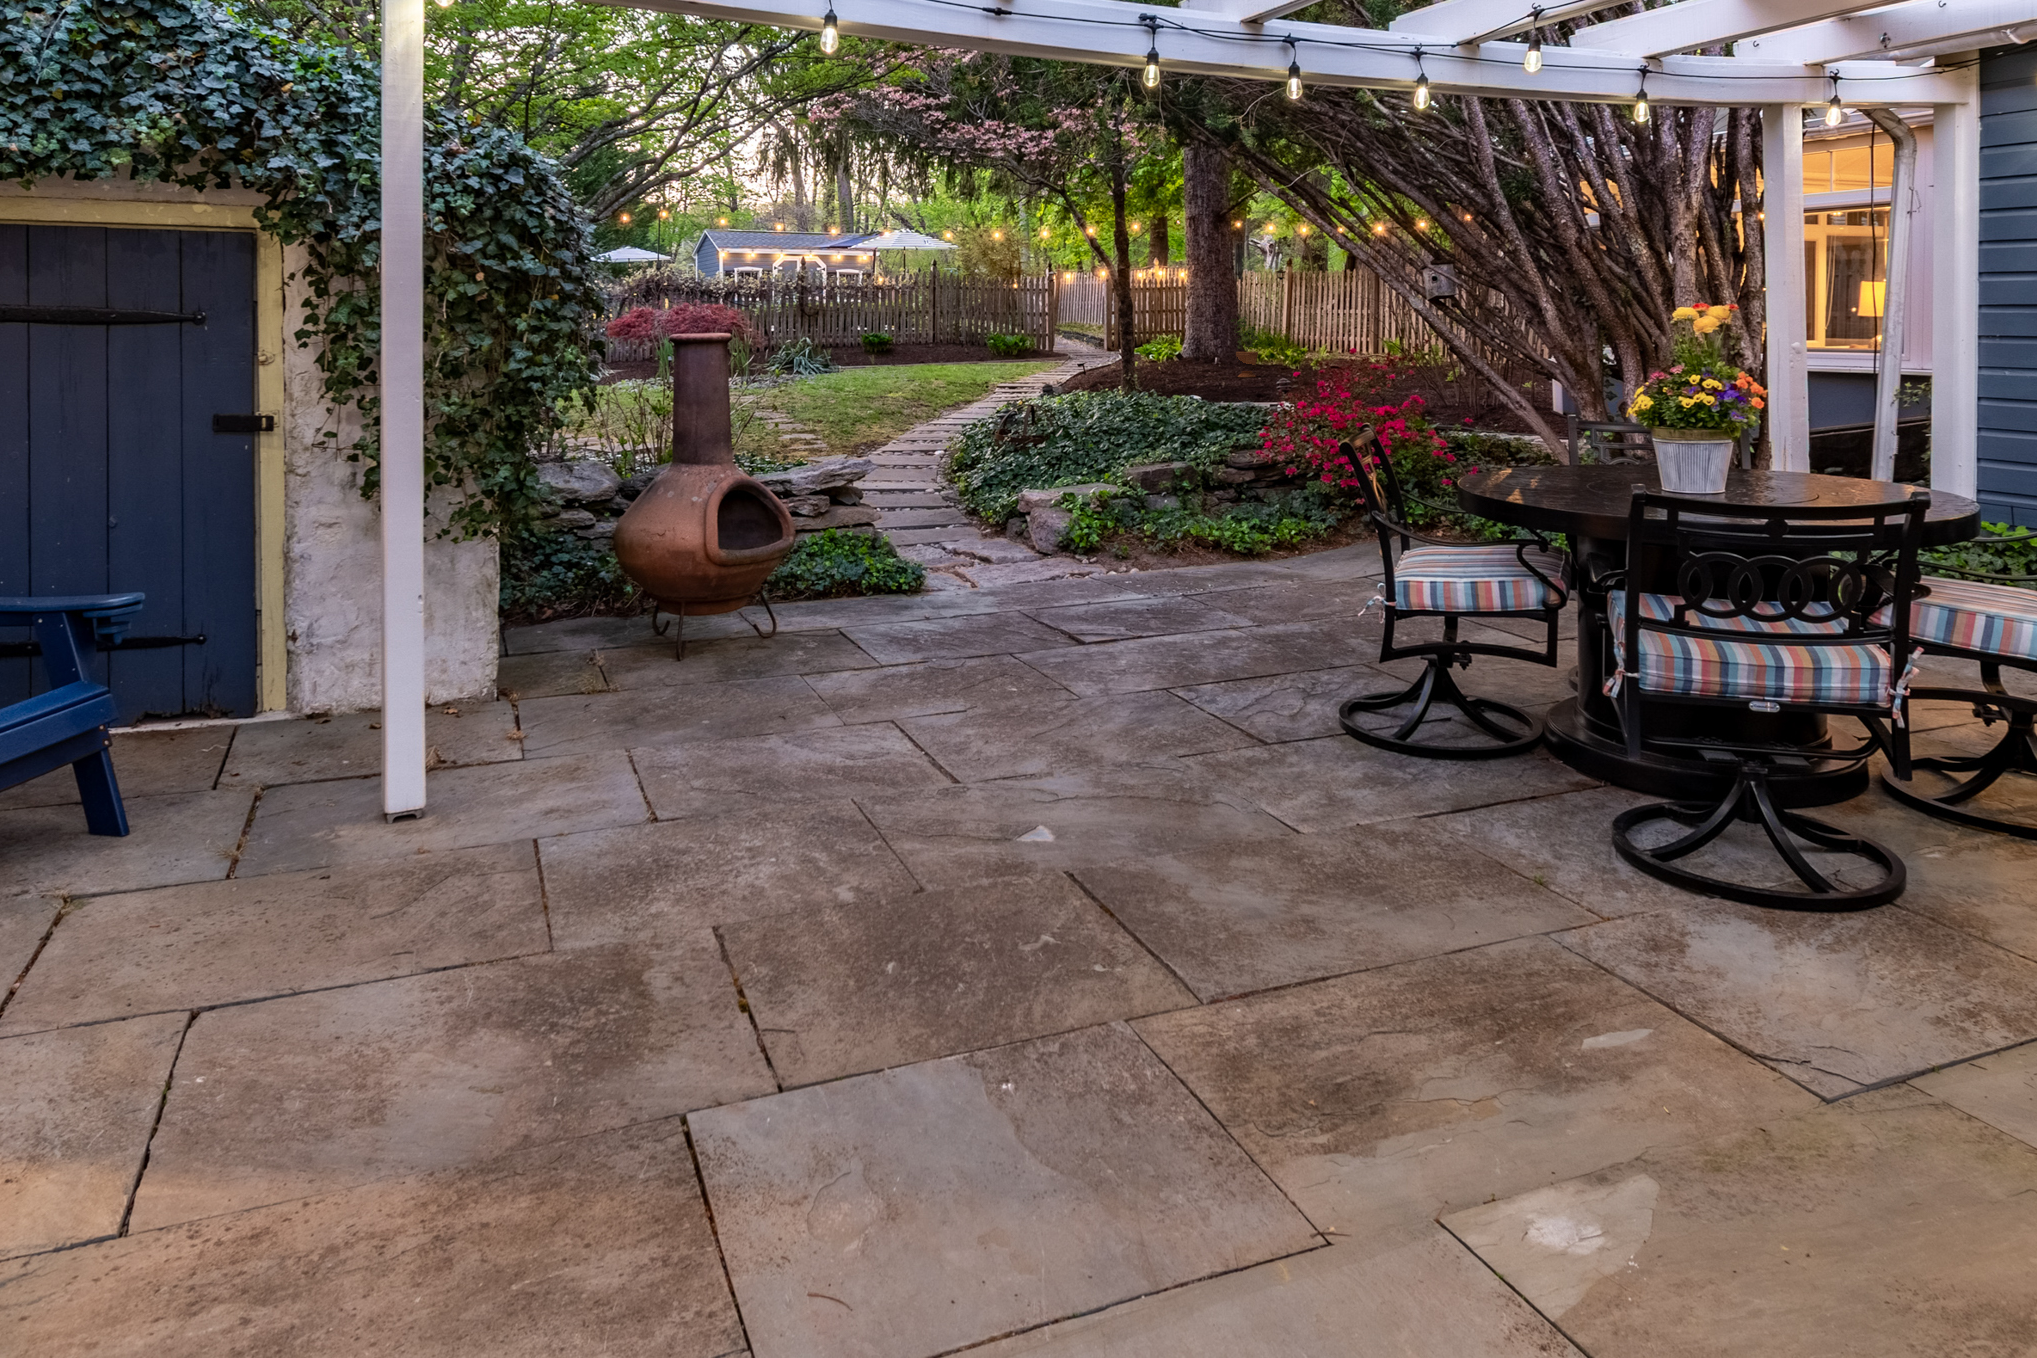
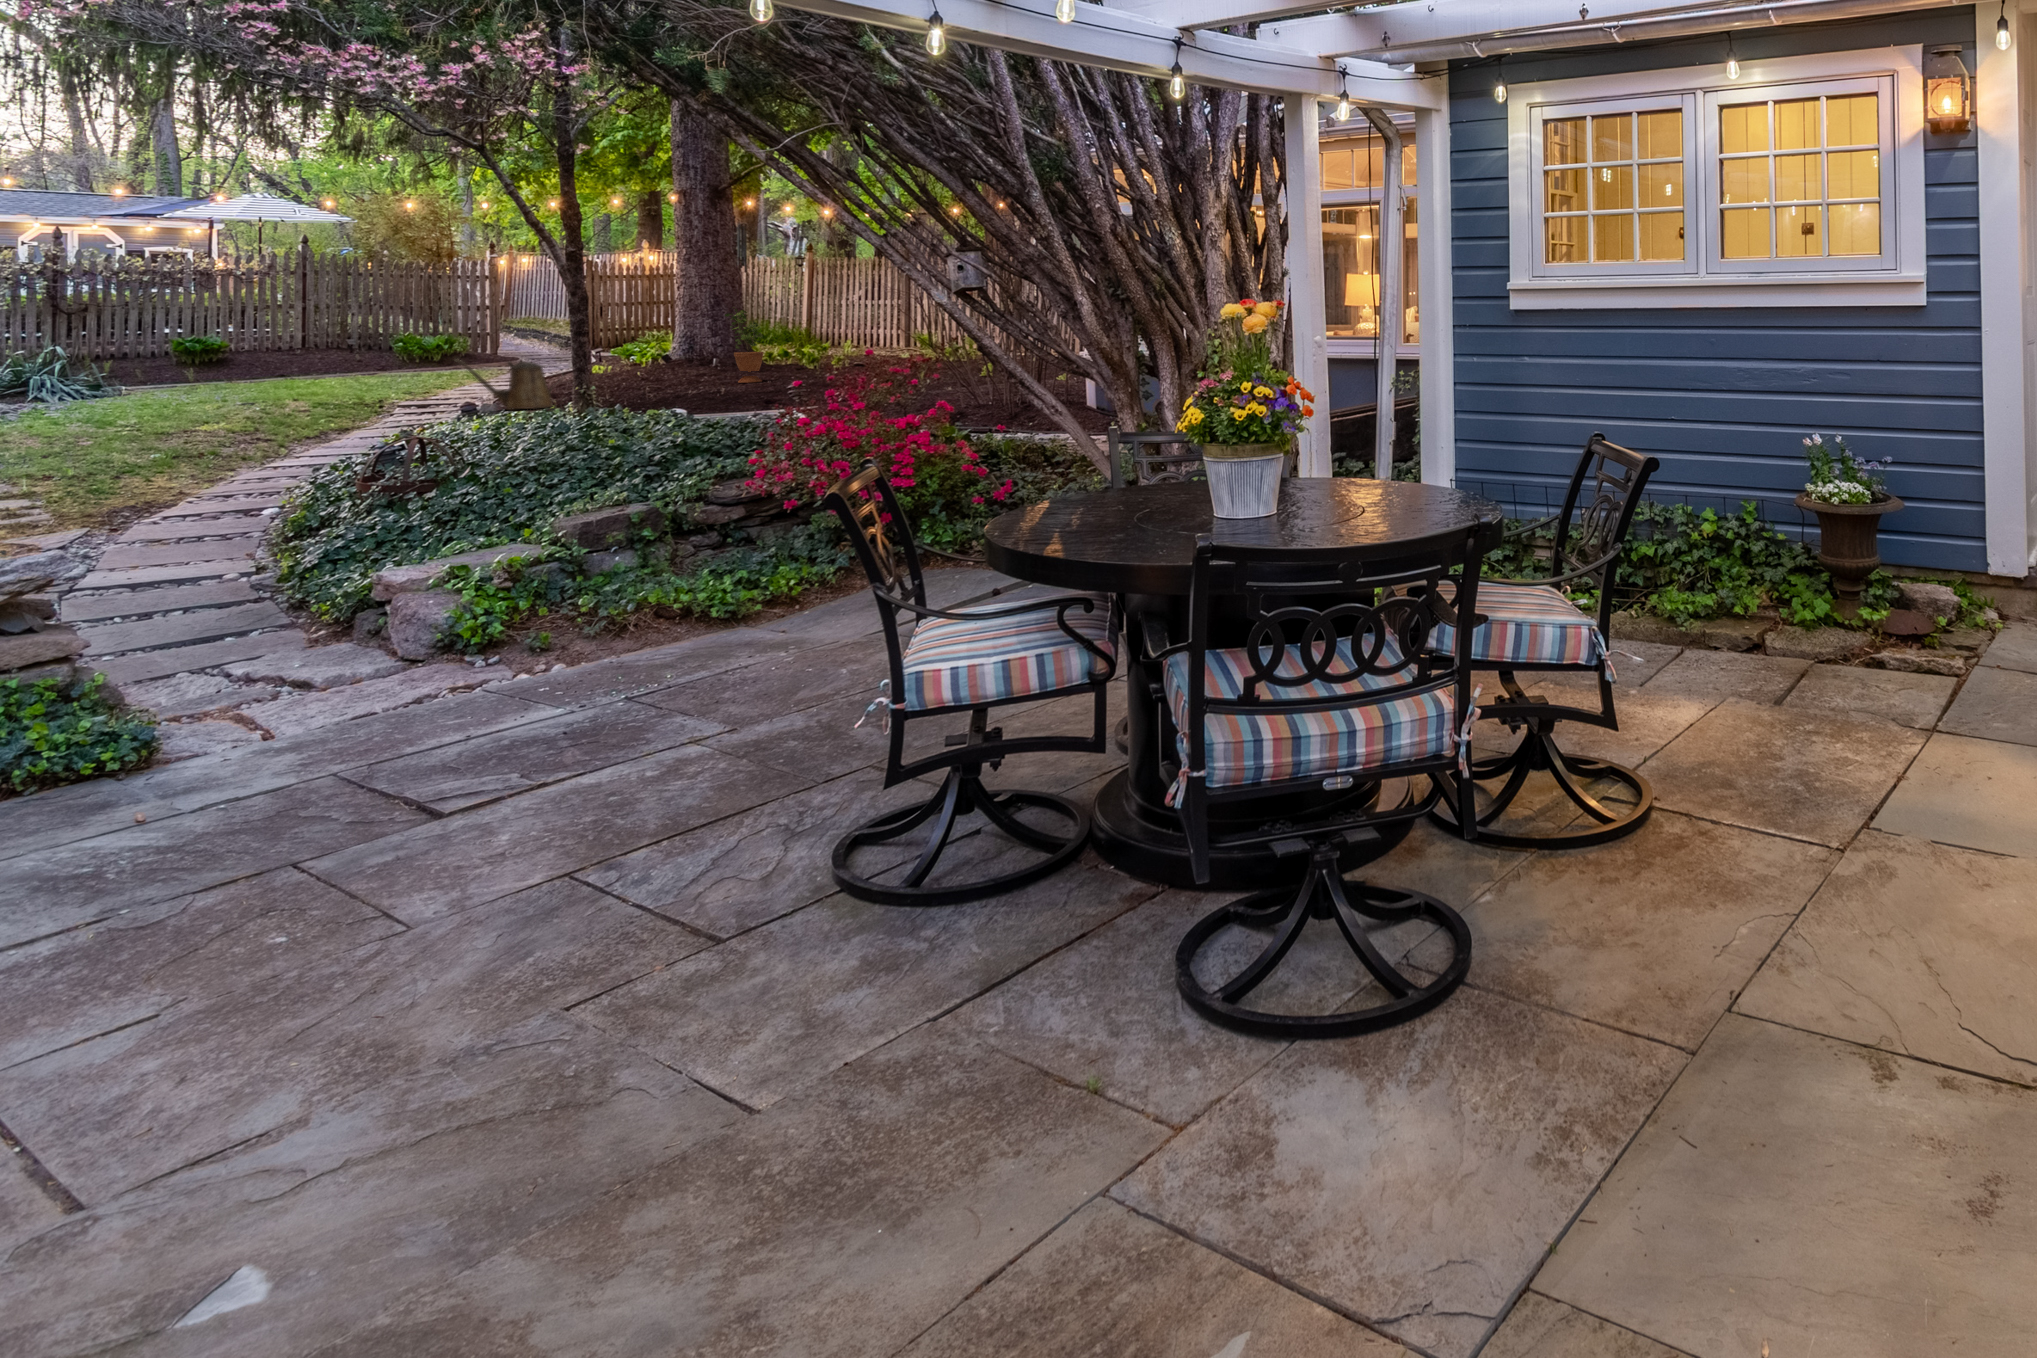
watering can: none [1053,350,1120,390] -> present [456,360,553,410]

